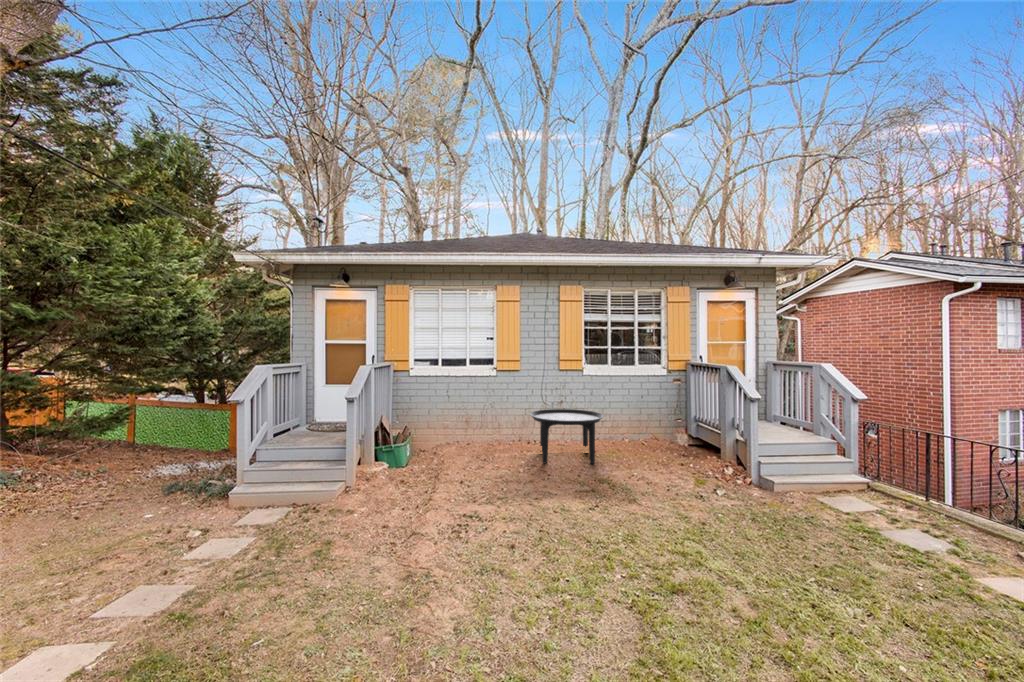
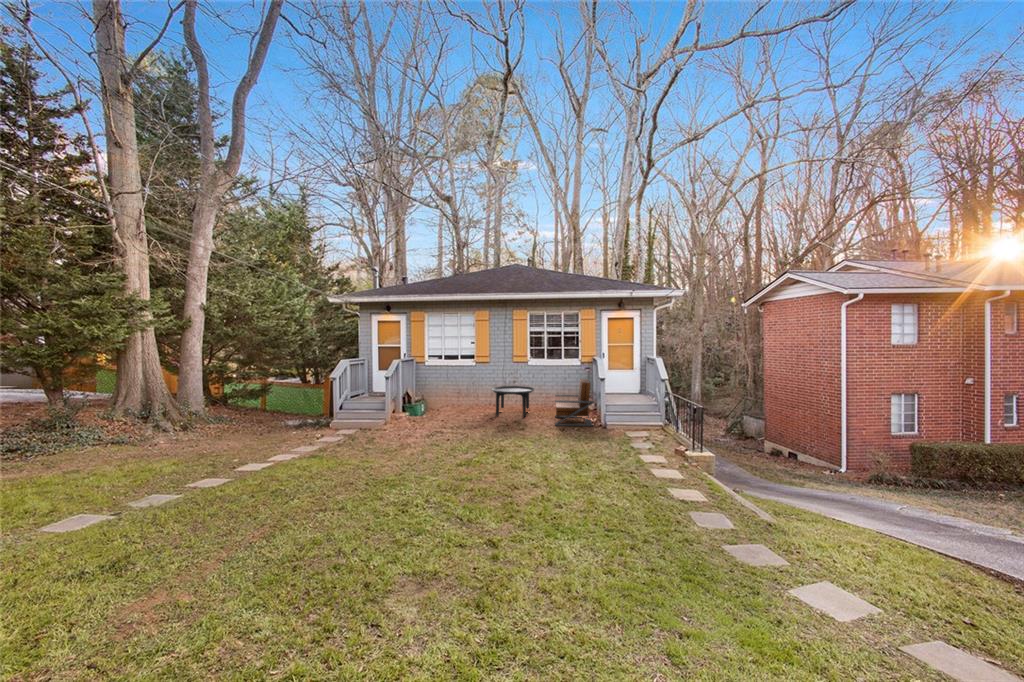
lounge chair: none [641,396,738,484] -> present [555,379,594,426]

